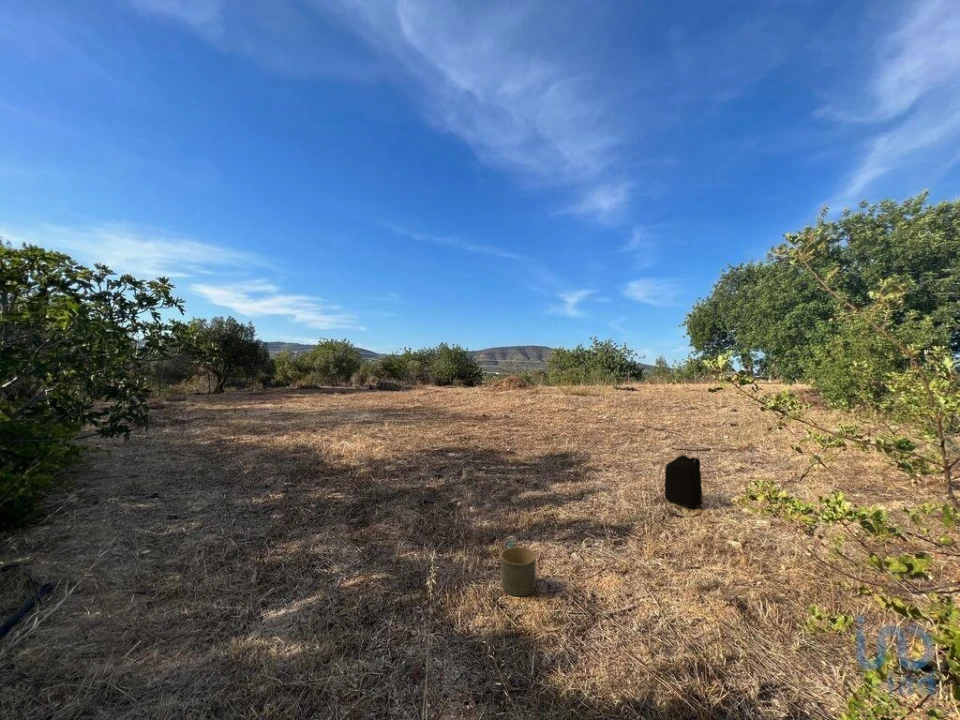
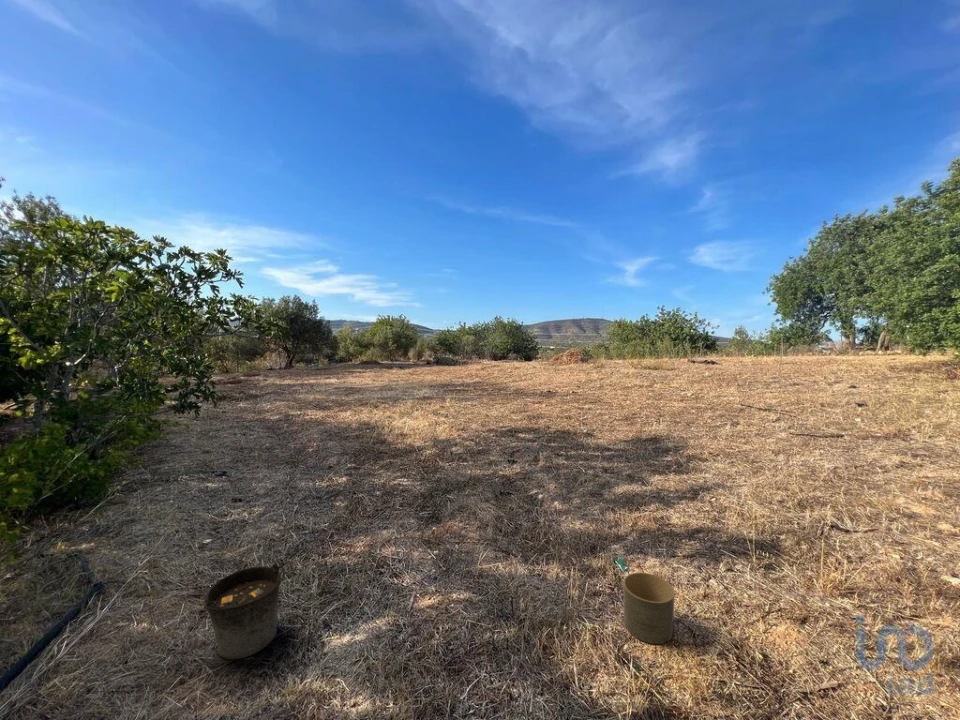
backpack: present [664,455,703,508] -> none [809,448,867,518]
bucket: none [163,554,231,630] -> present [204,564,285,659]

